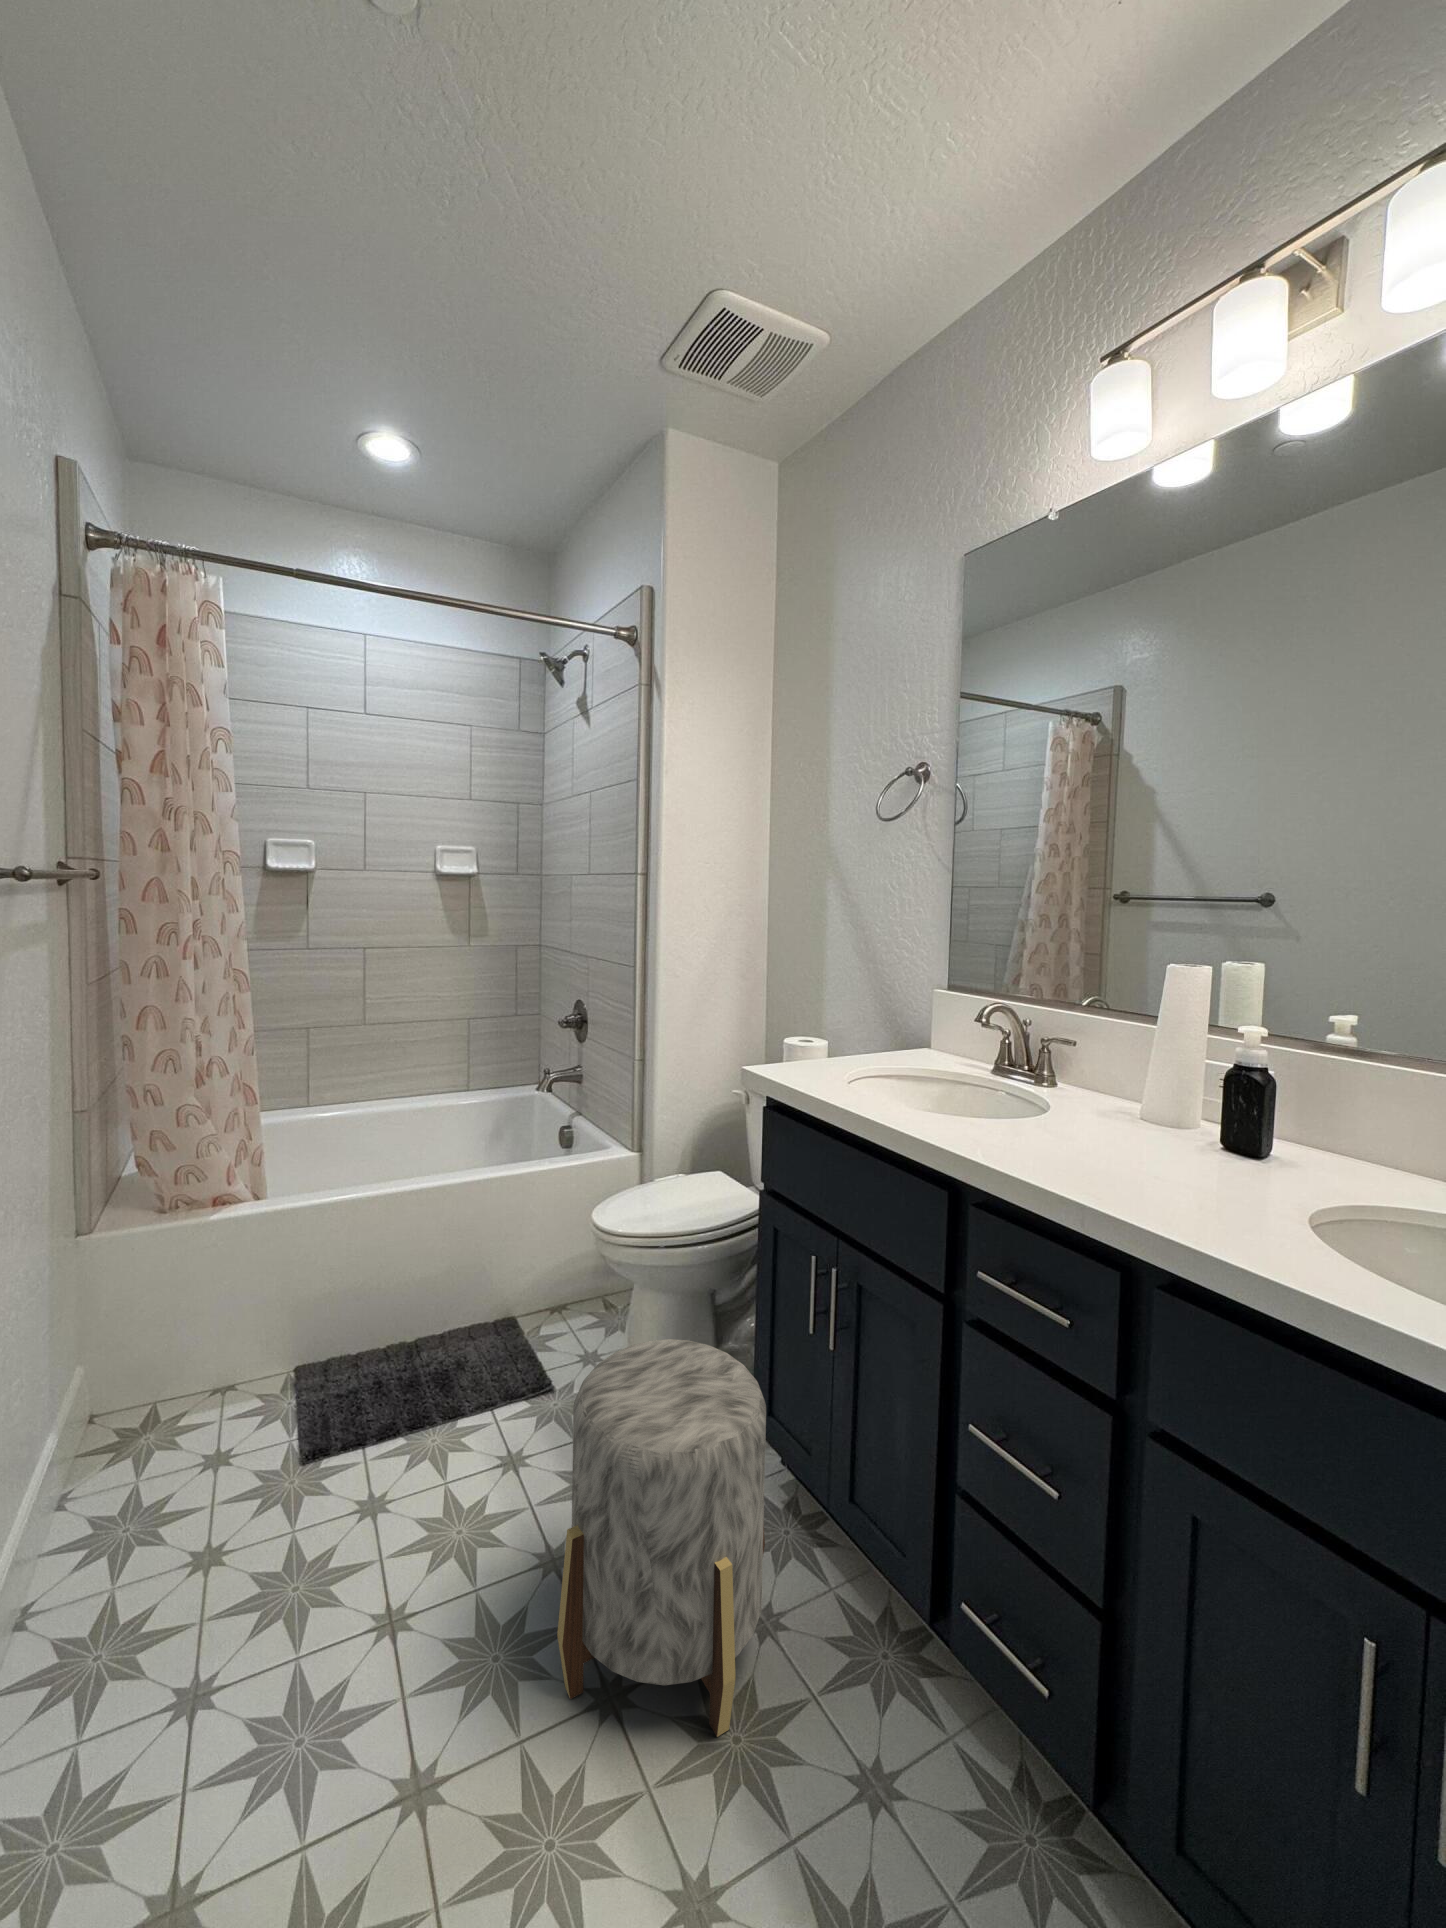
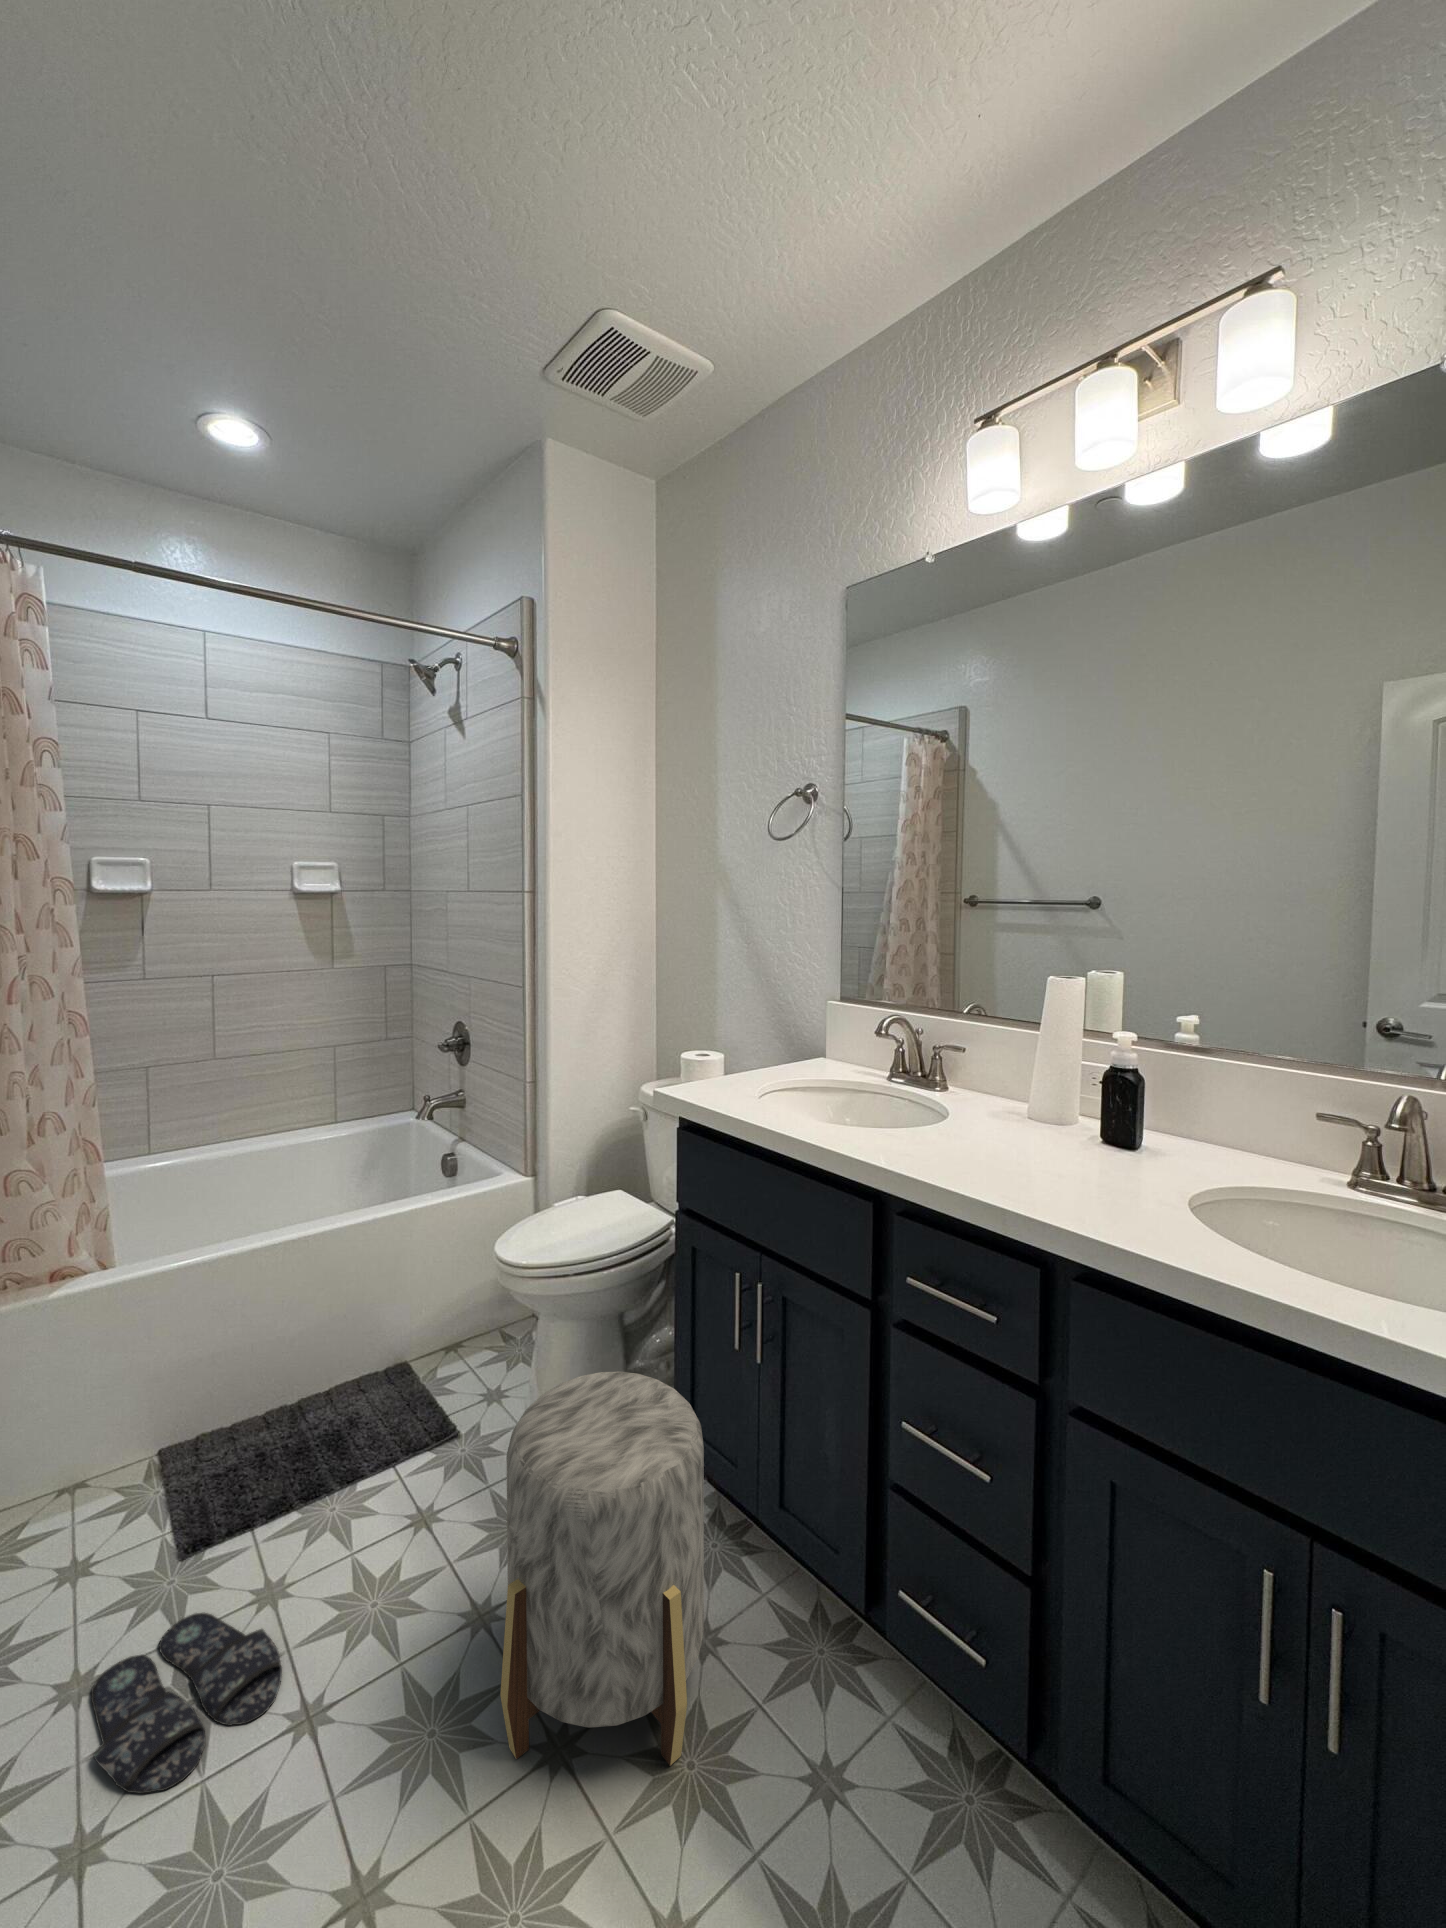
slippers: none [213,1513,374,1662] -> present [91,1613,282,1794]

